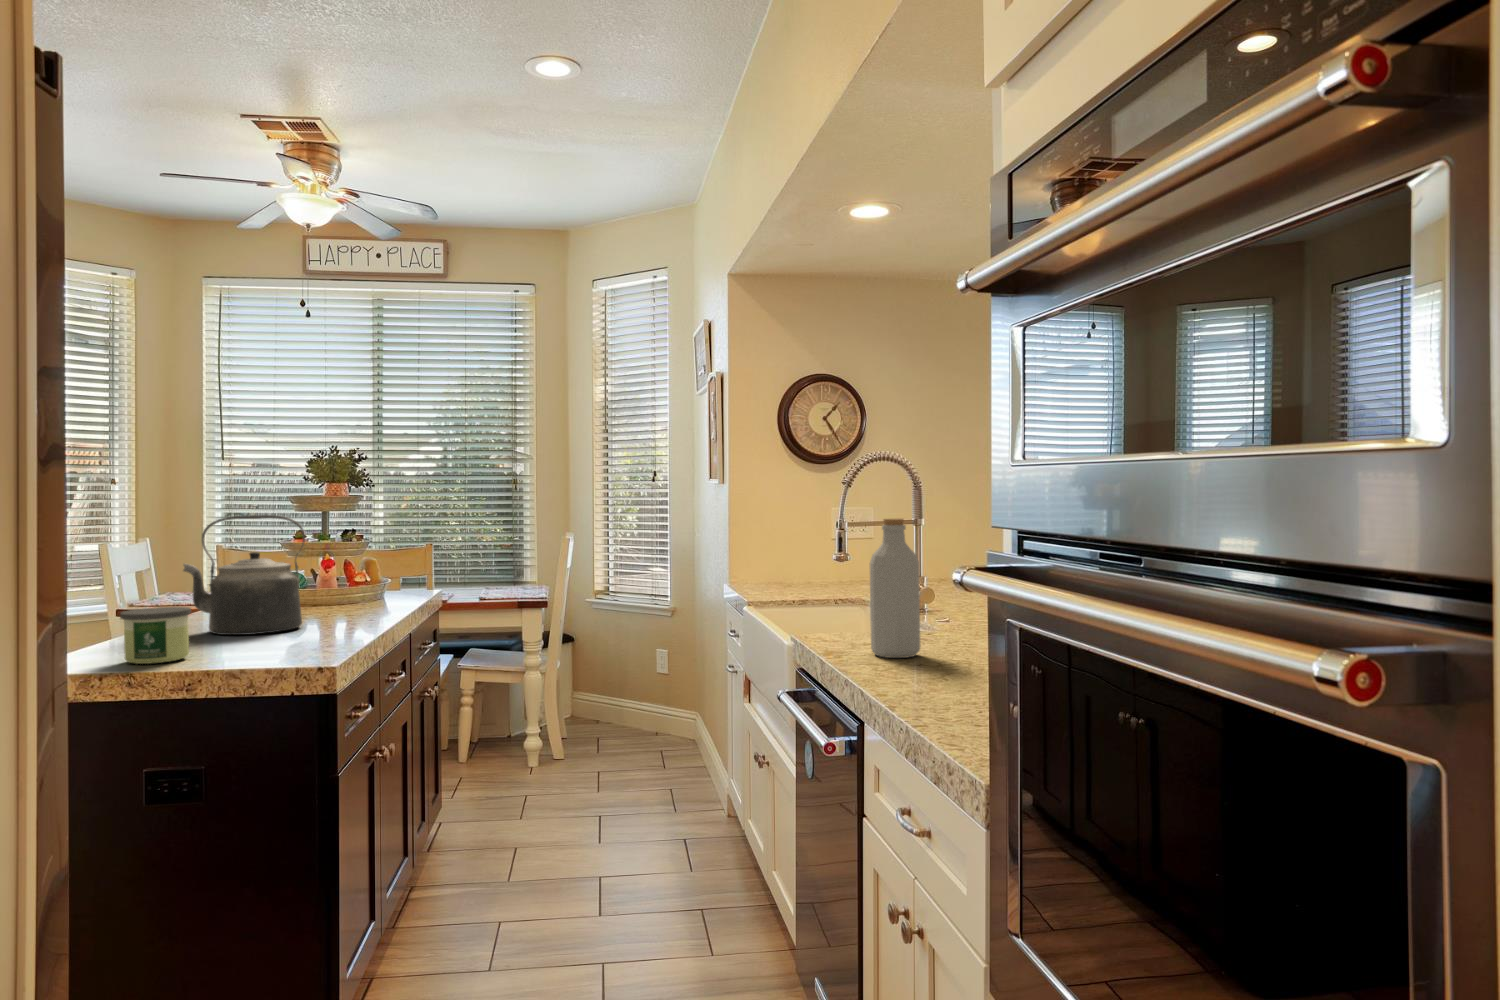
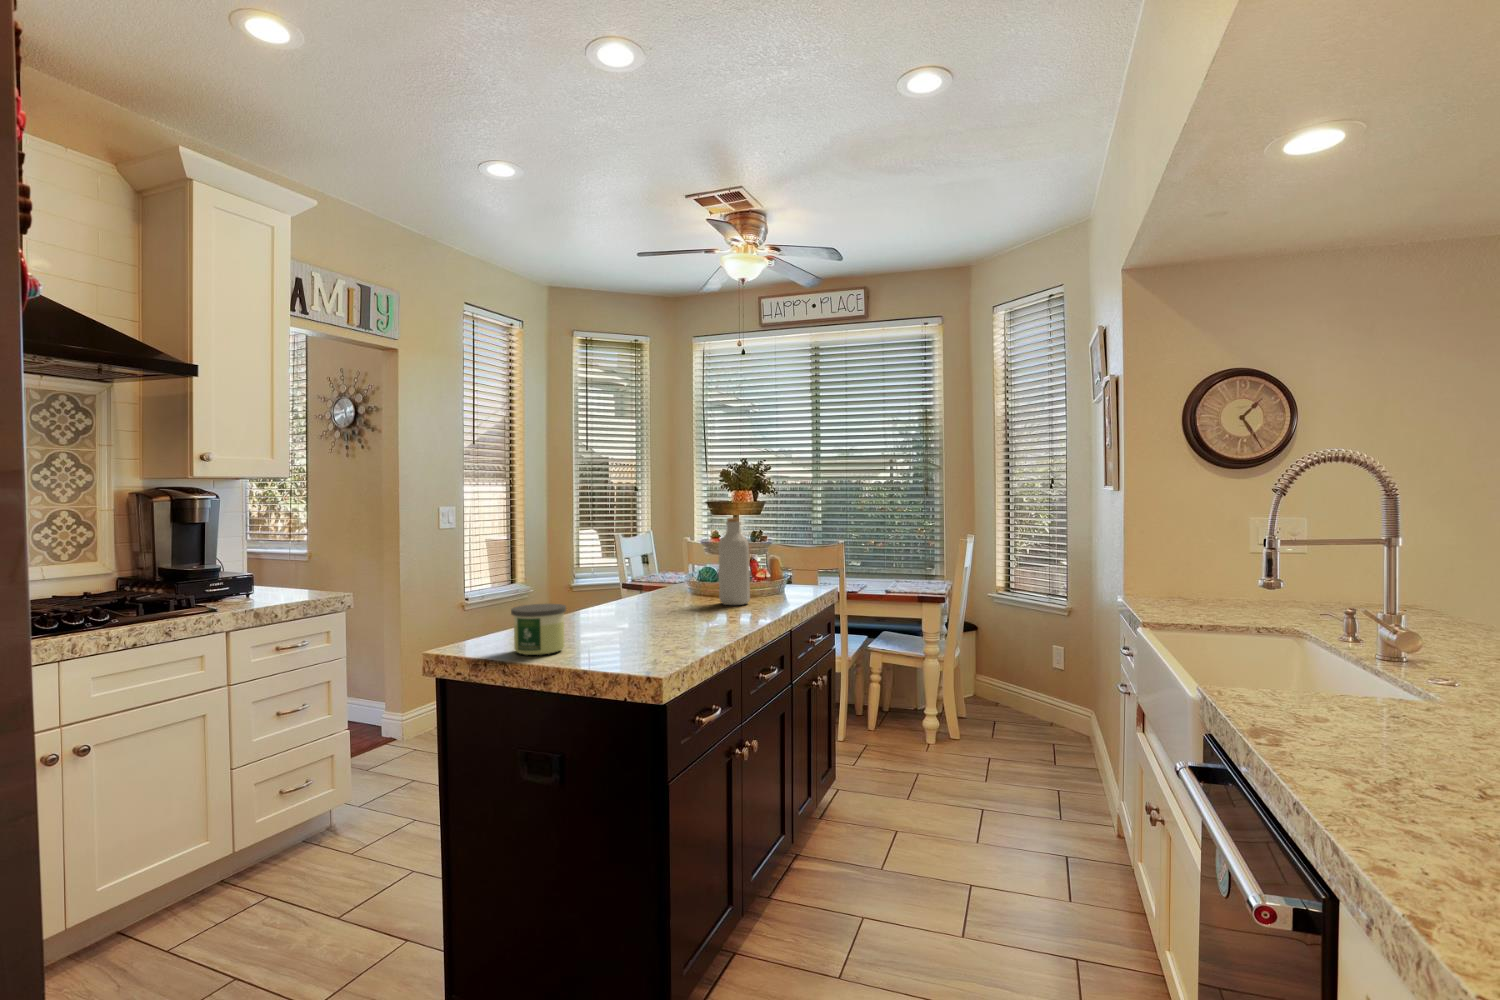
kettle: present [183,515,305,635] -> none [595,522,687,626]
bottle: present [870,519,920,658] -> present [718,518,750,605]

